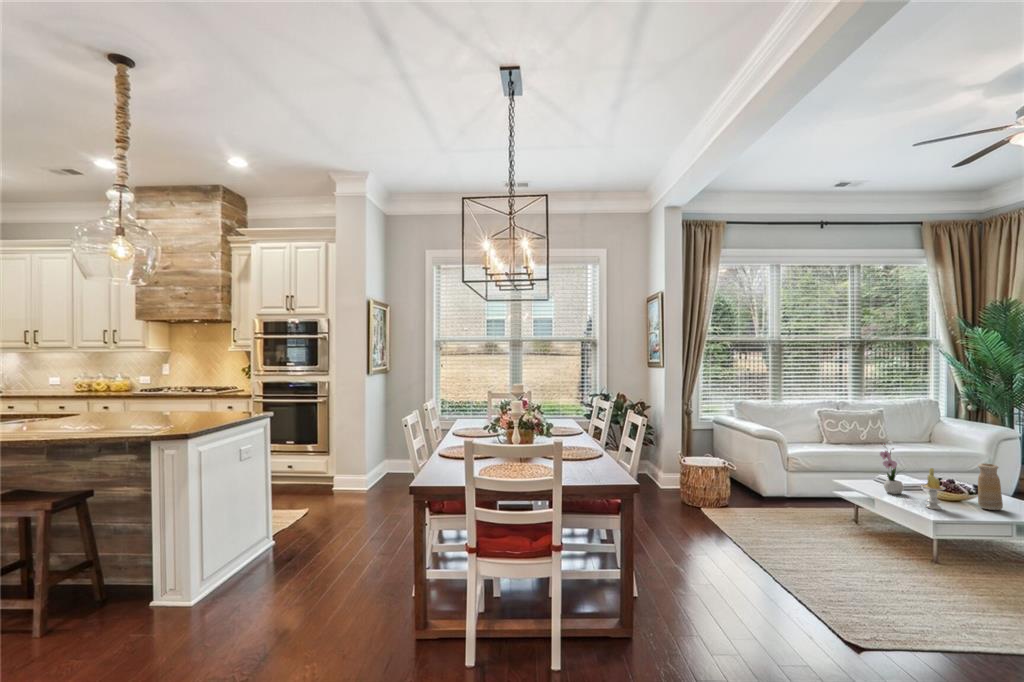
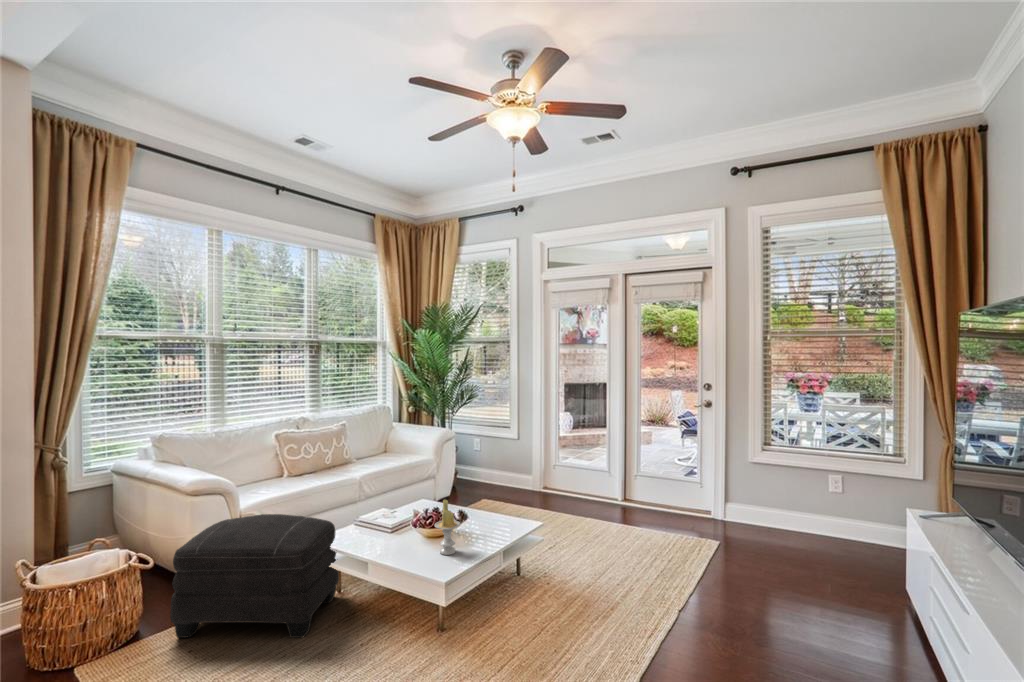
flower arrangement: present [880,443,904,494] -> none [380,474,408,542]
ottoman: none [744,456,851,533] -> present [170,514,339,638]
vase: present [978,464,1003,510] -> none [481,479,503,534]

